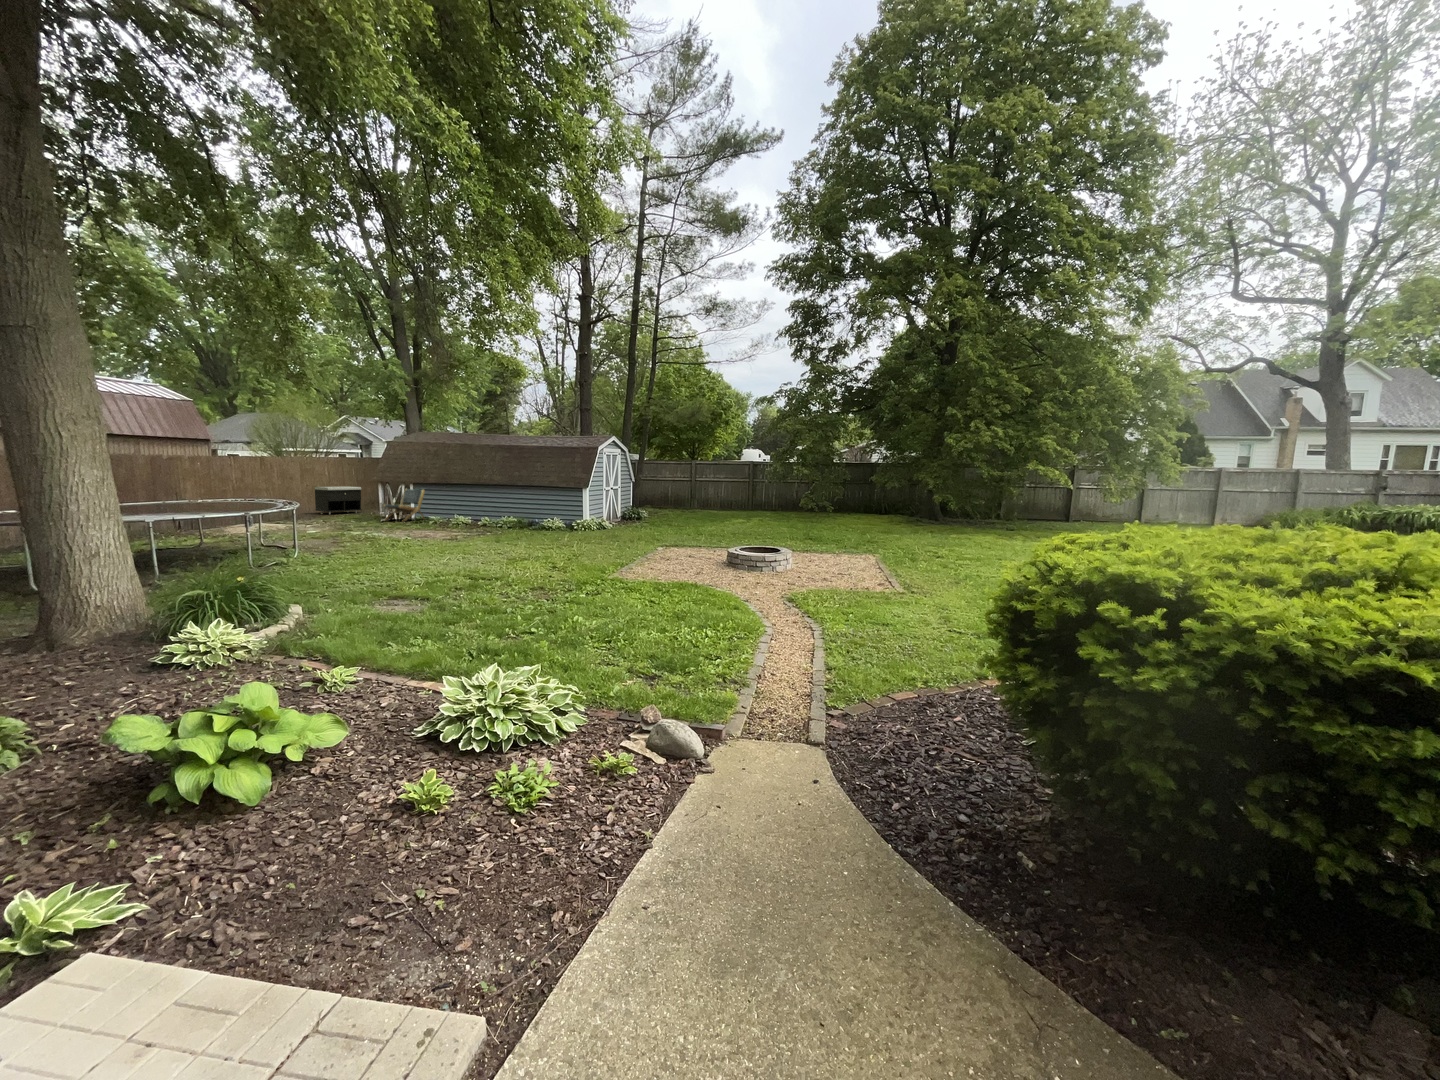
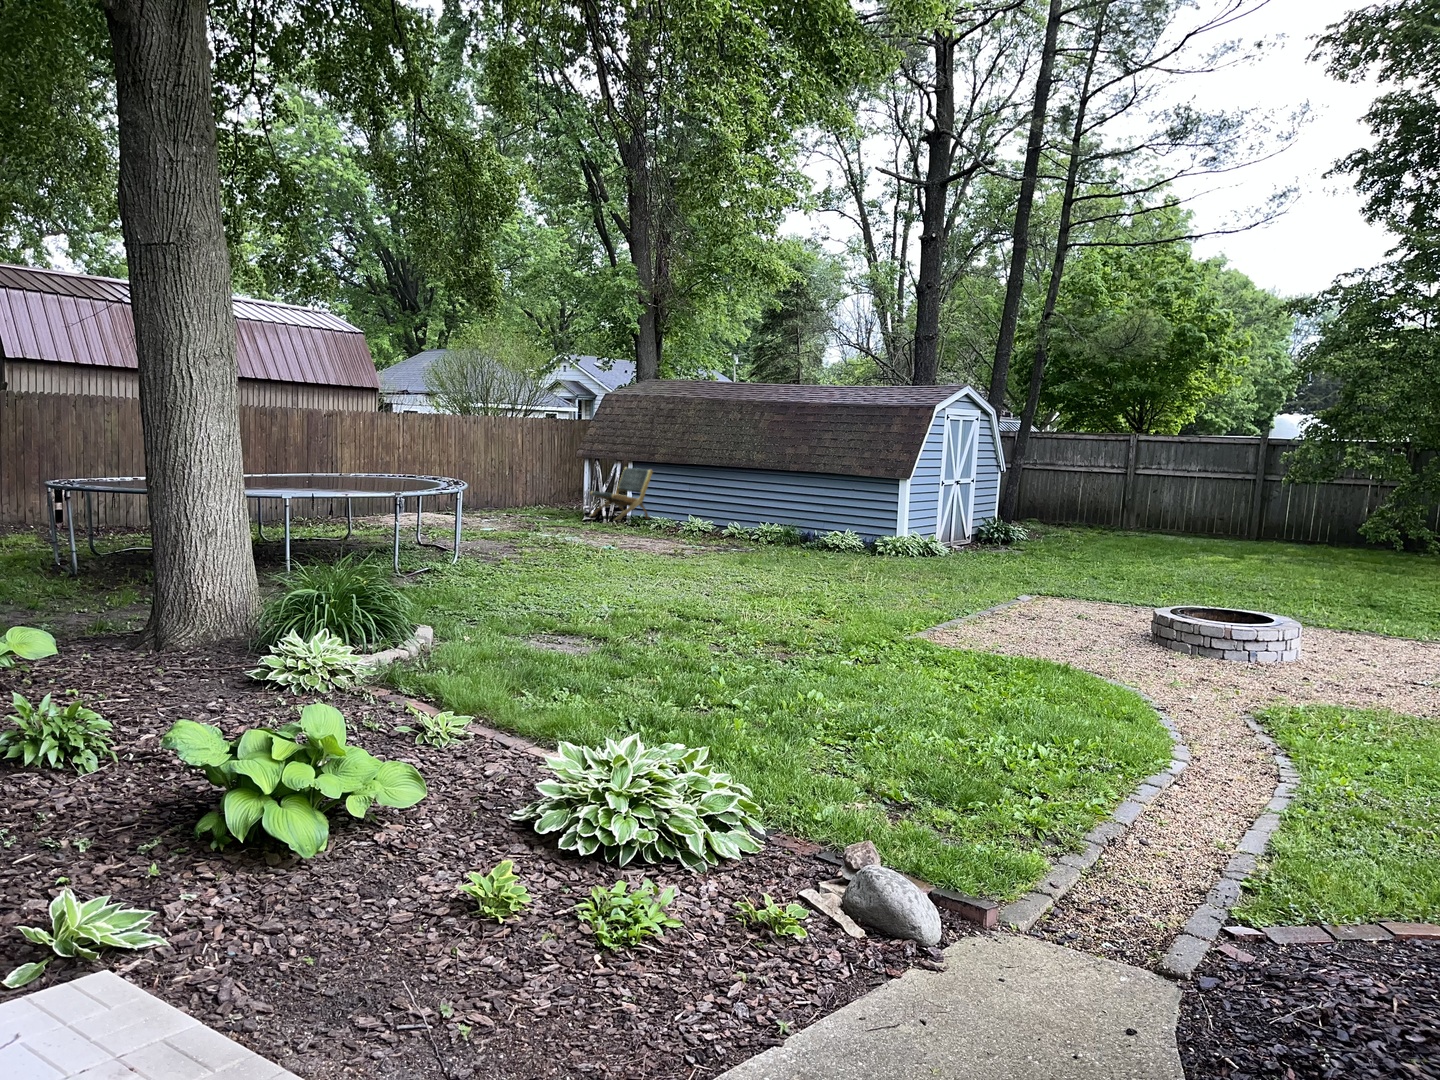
storage bench: present [315,486,362,514] -> none [500,459,565,503]

